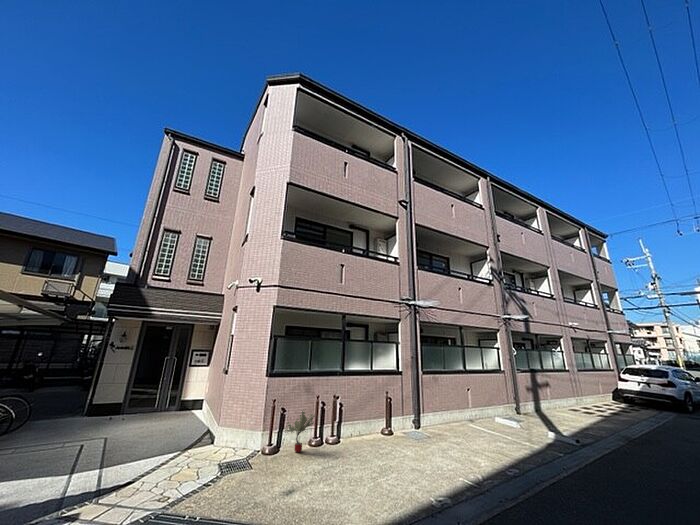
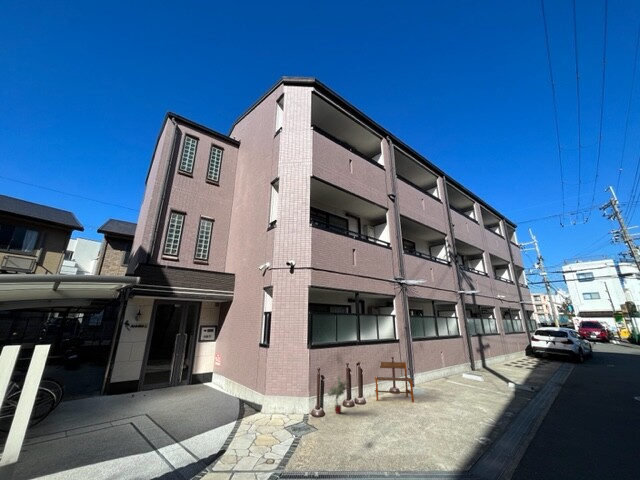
bench: none [358,395,403,447] -> present [375,362,414,402]

